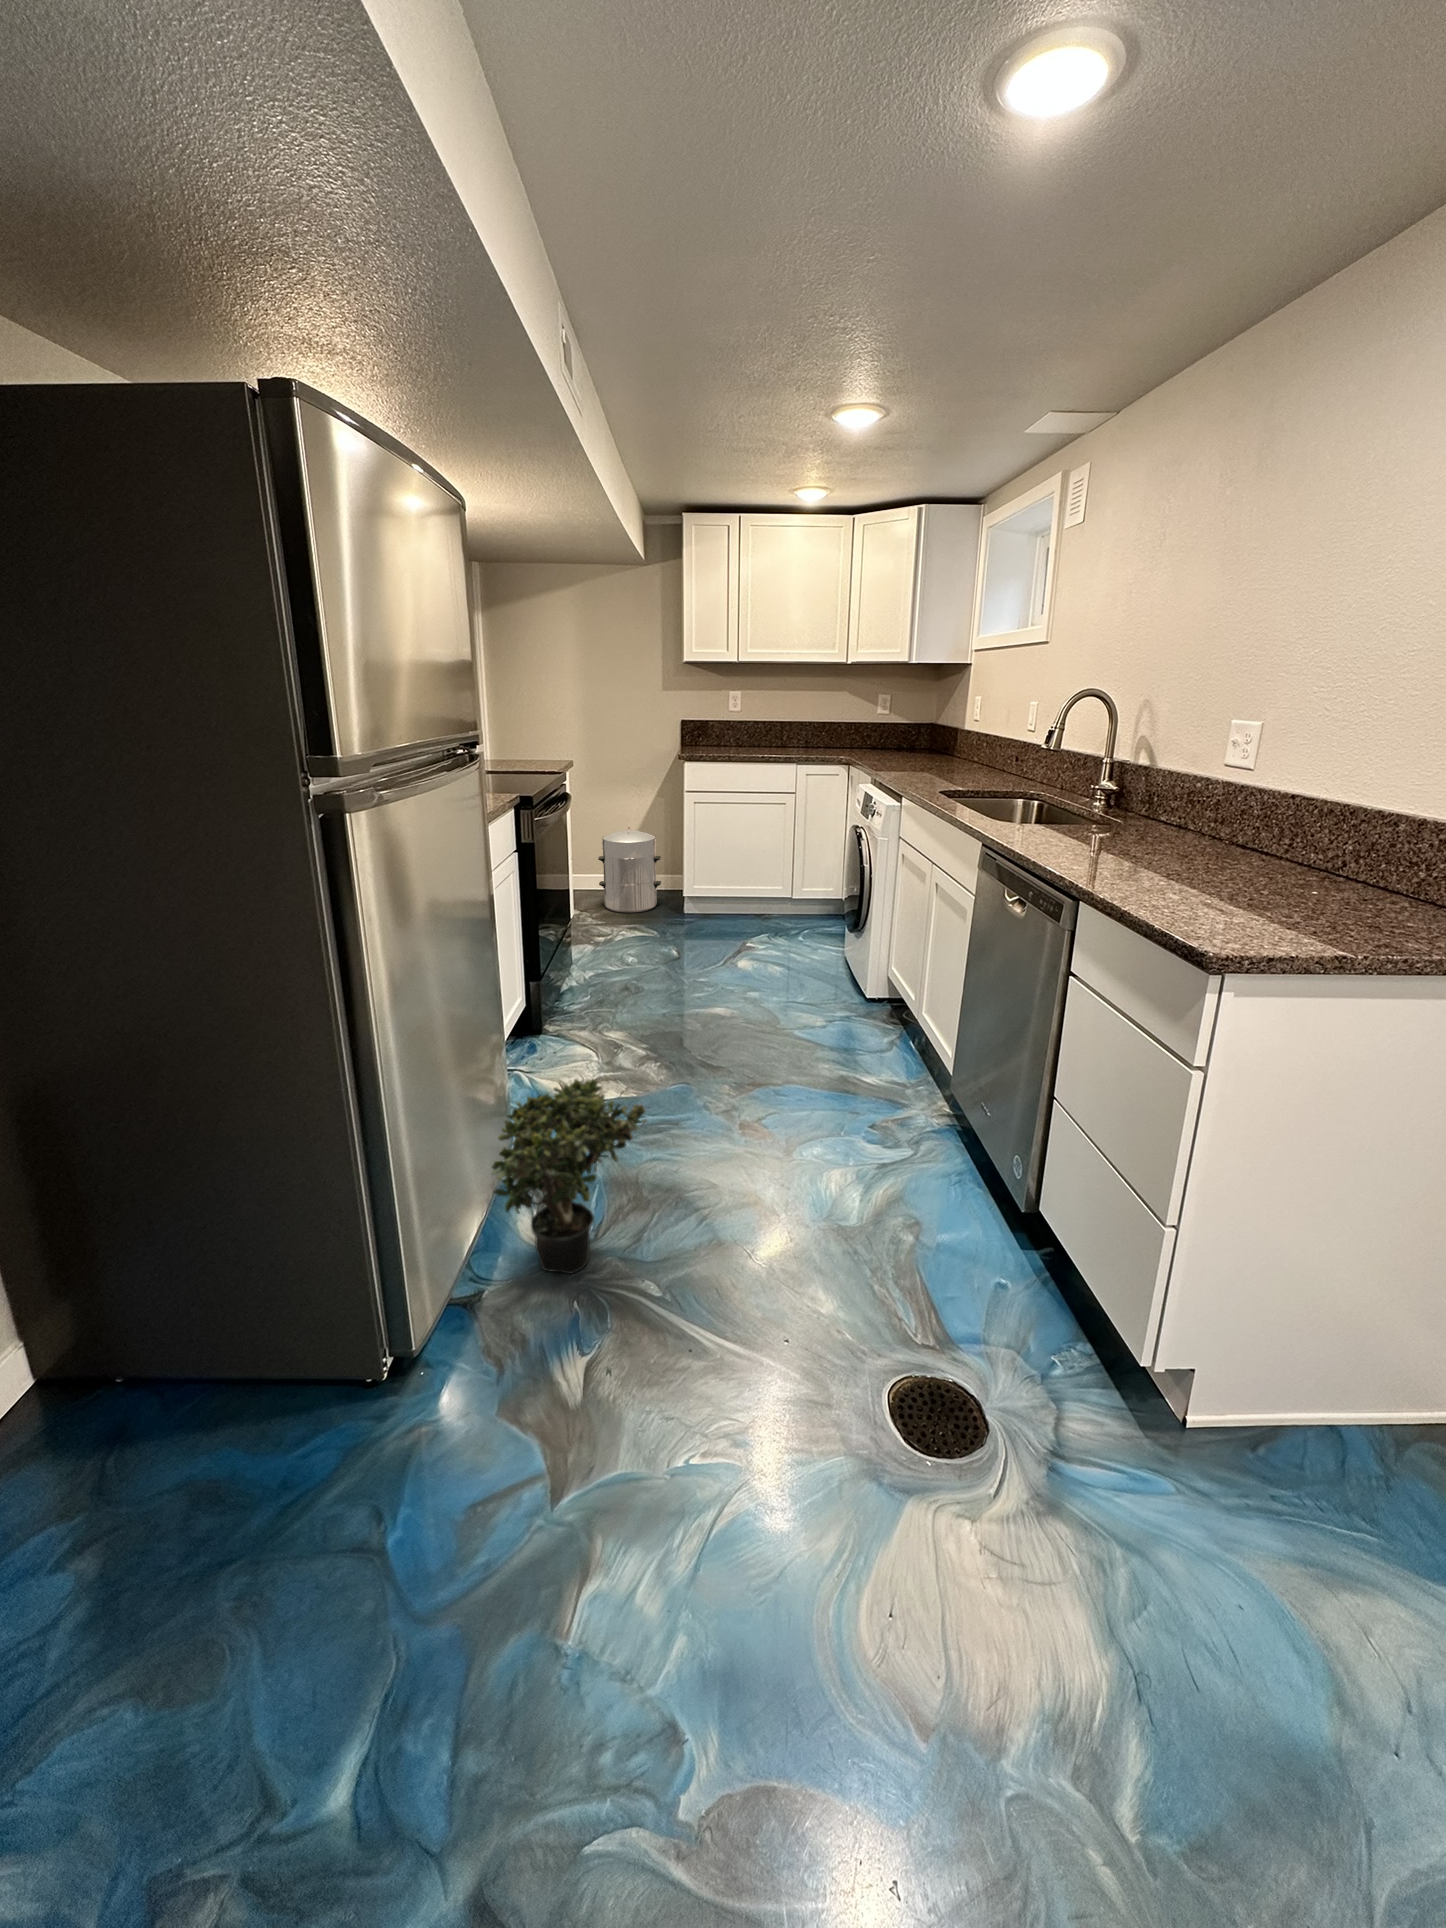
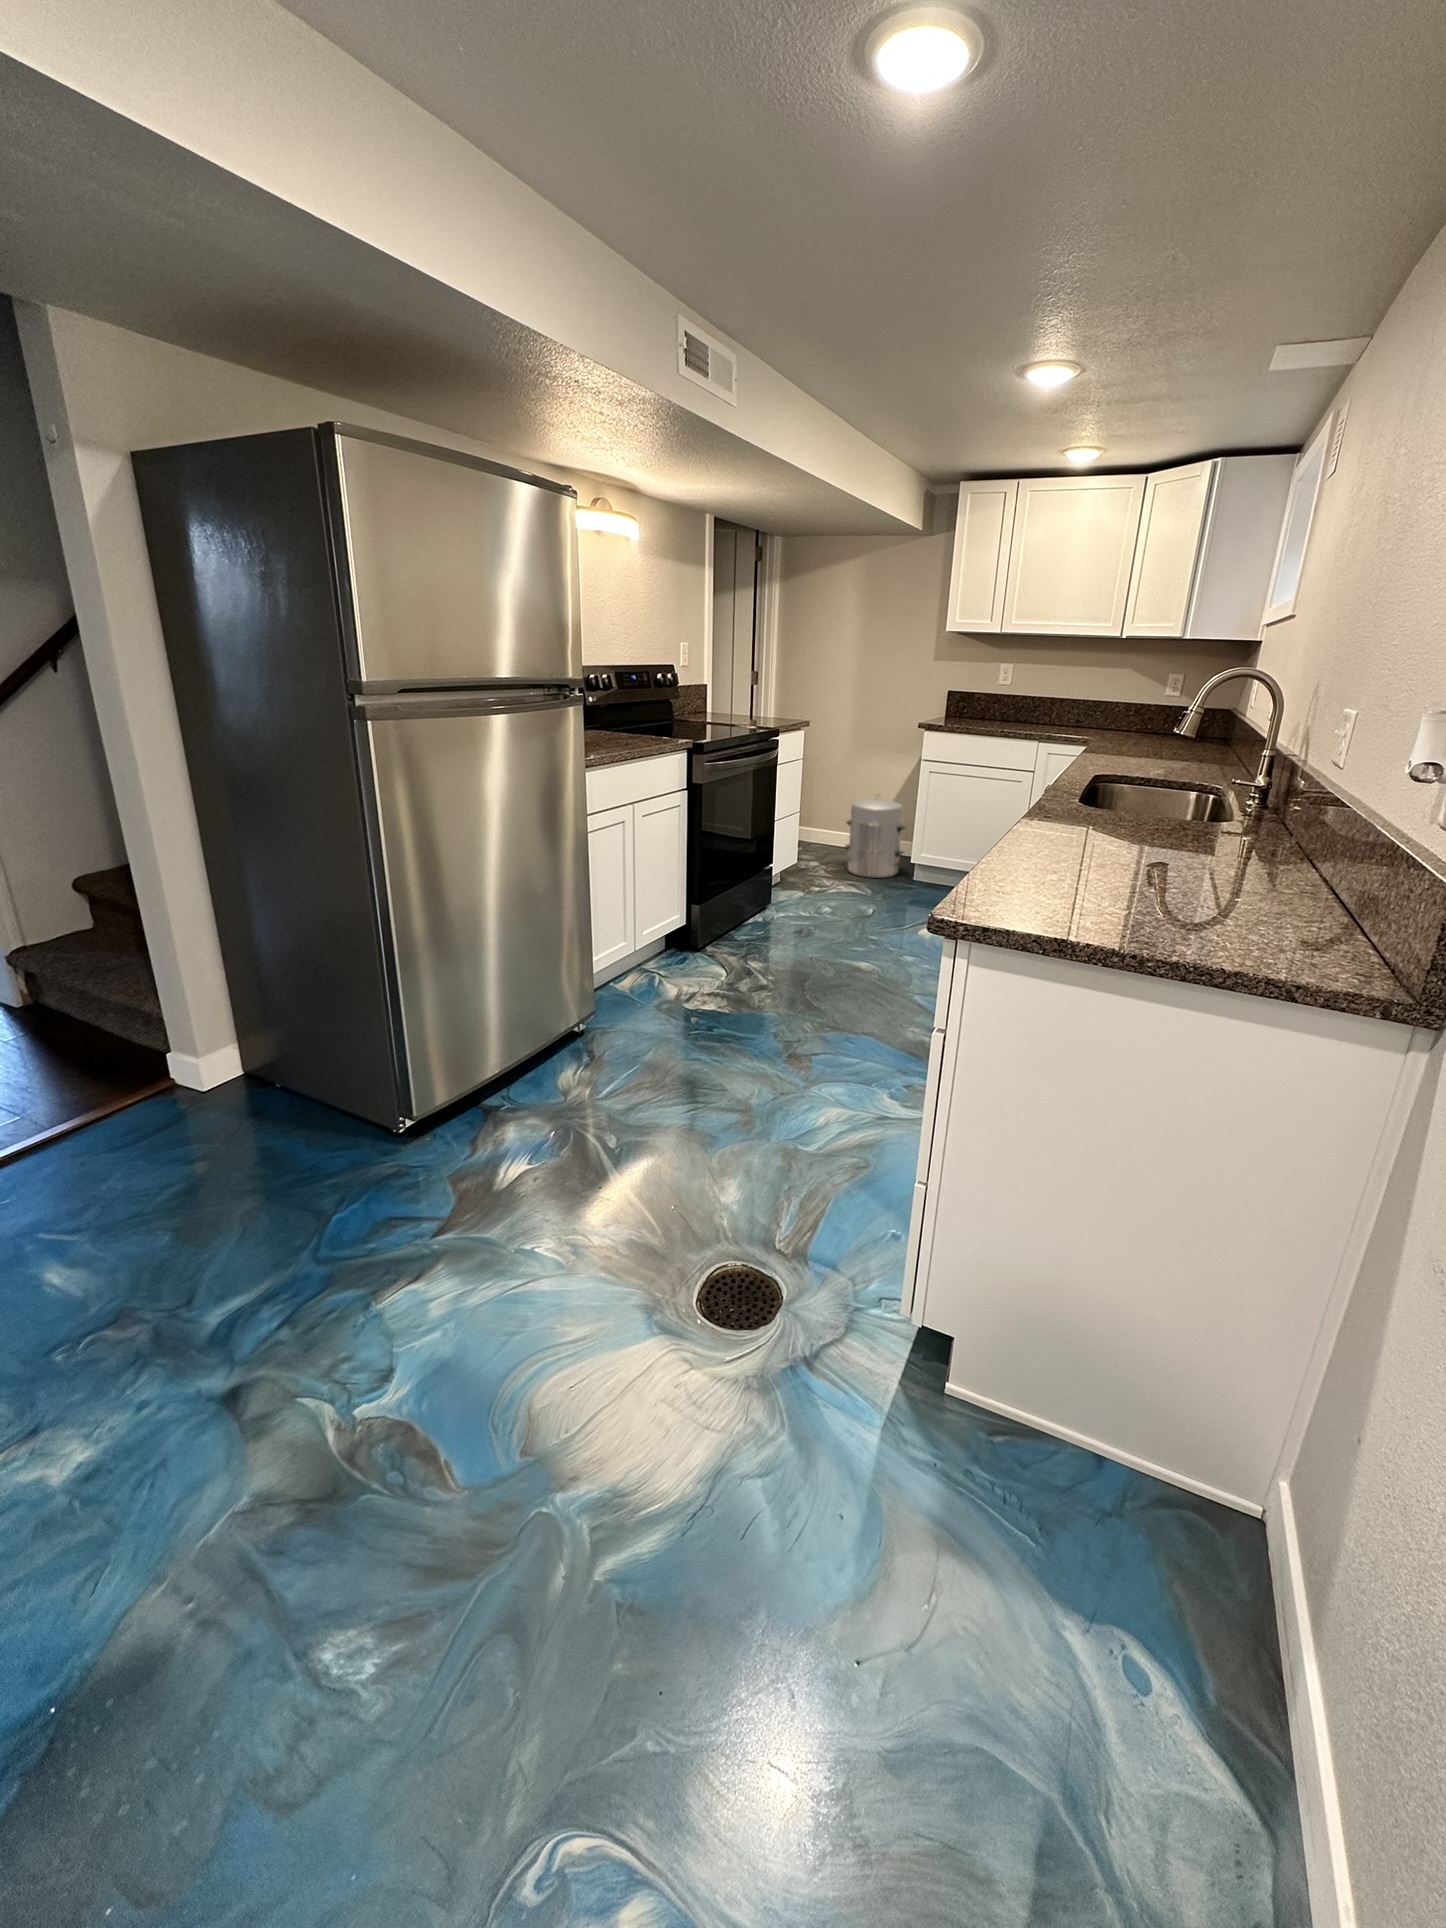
potted plant: present [492,1079,647,1274] -> none [502,969,634,1120]

